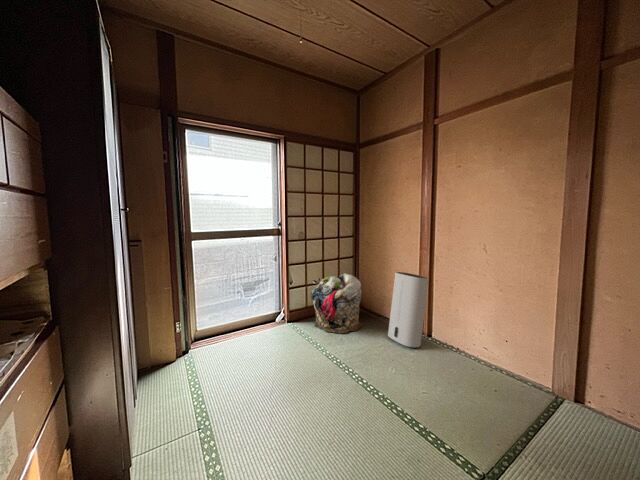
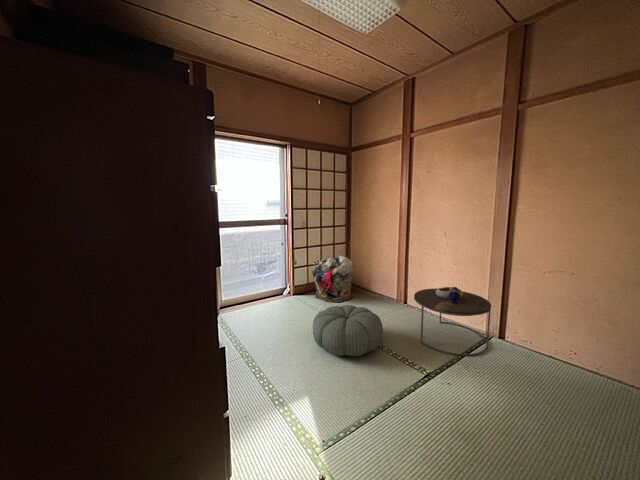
air purifier: present [388,272,429,347] -> none [374,254,405,310]
side table: none [445,322,565,434] -> present [414,287,491,356]
pouf: none [302,344,403,430] -> present [313,305,383,356]

